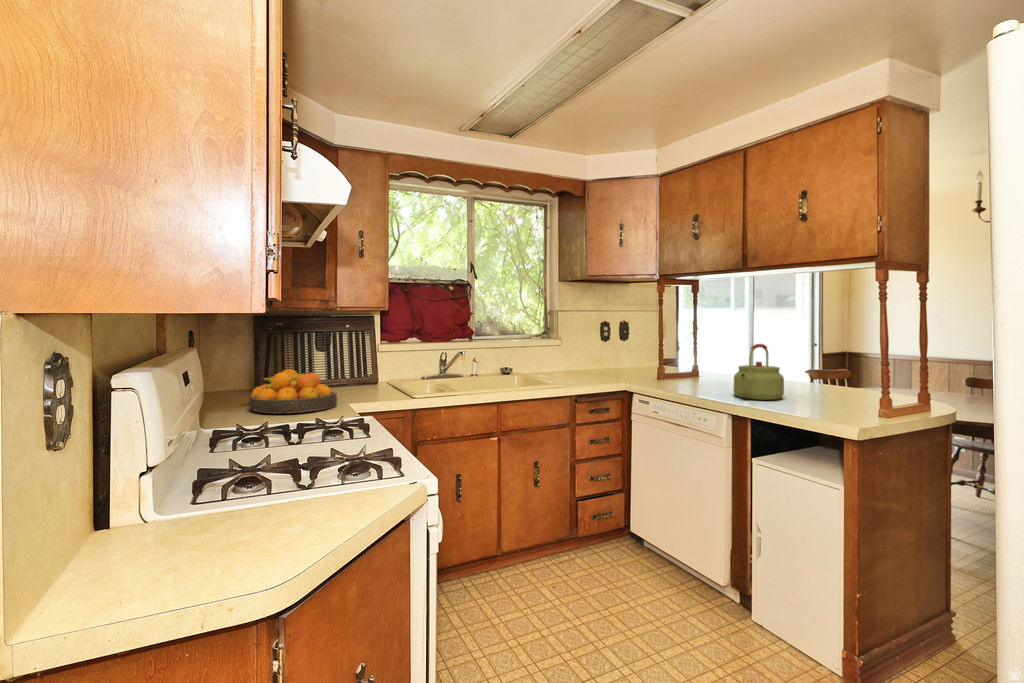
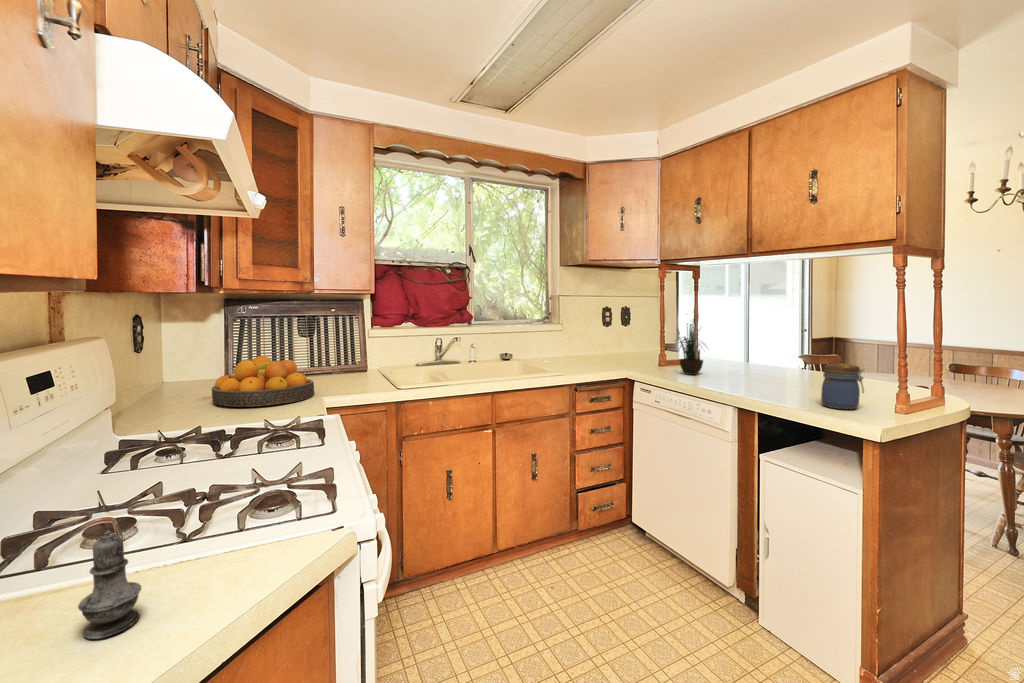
potted plant: none [666,320,702,387] -> present [676,318,703,375]
kettle: present [733,344,784,400] -> none [748,329,807,391]
jar: none [789,374,824,413] -> present [821,363,864,409]
salt shaker: none [282,466,313,528] -> present [78,530,141,639]

